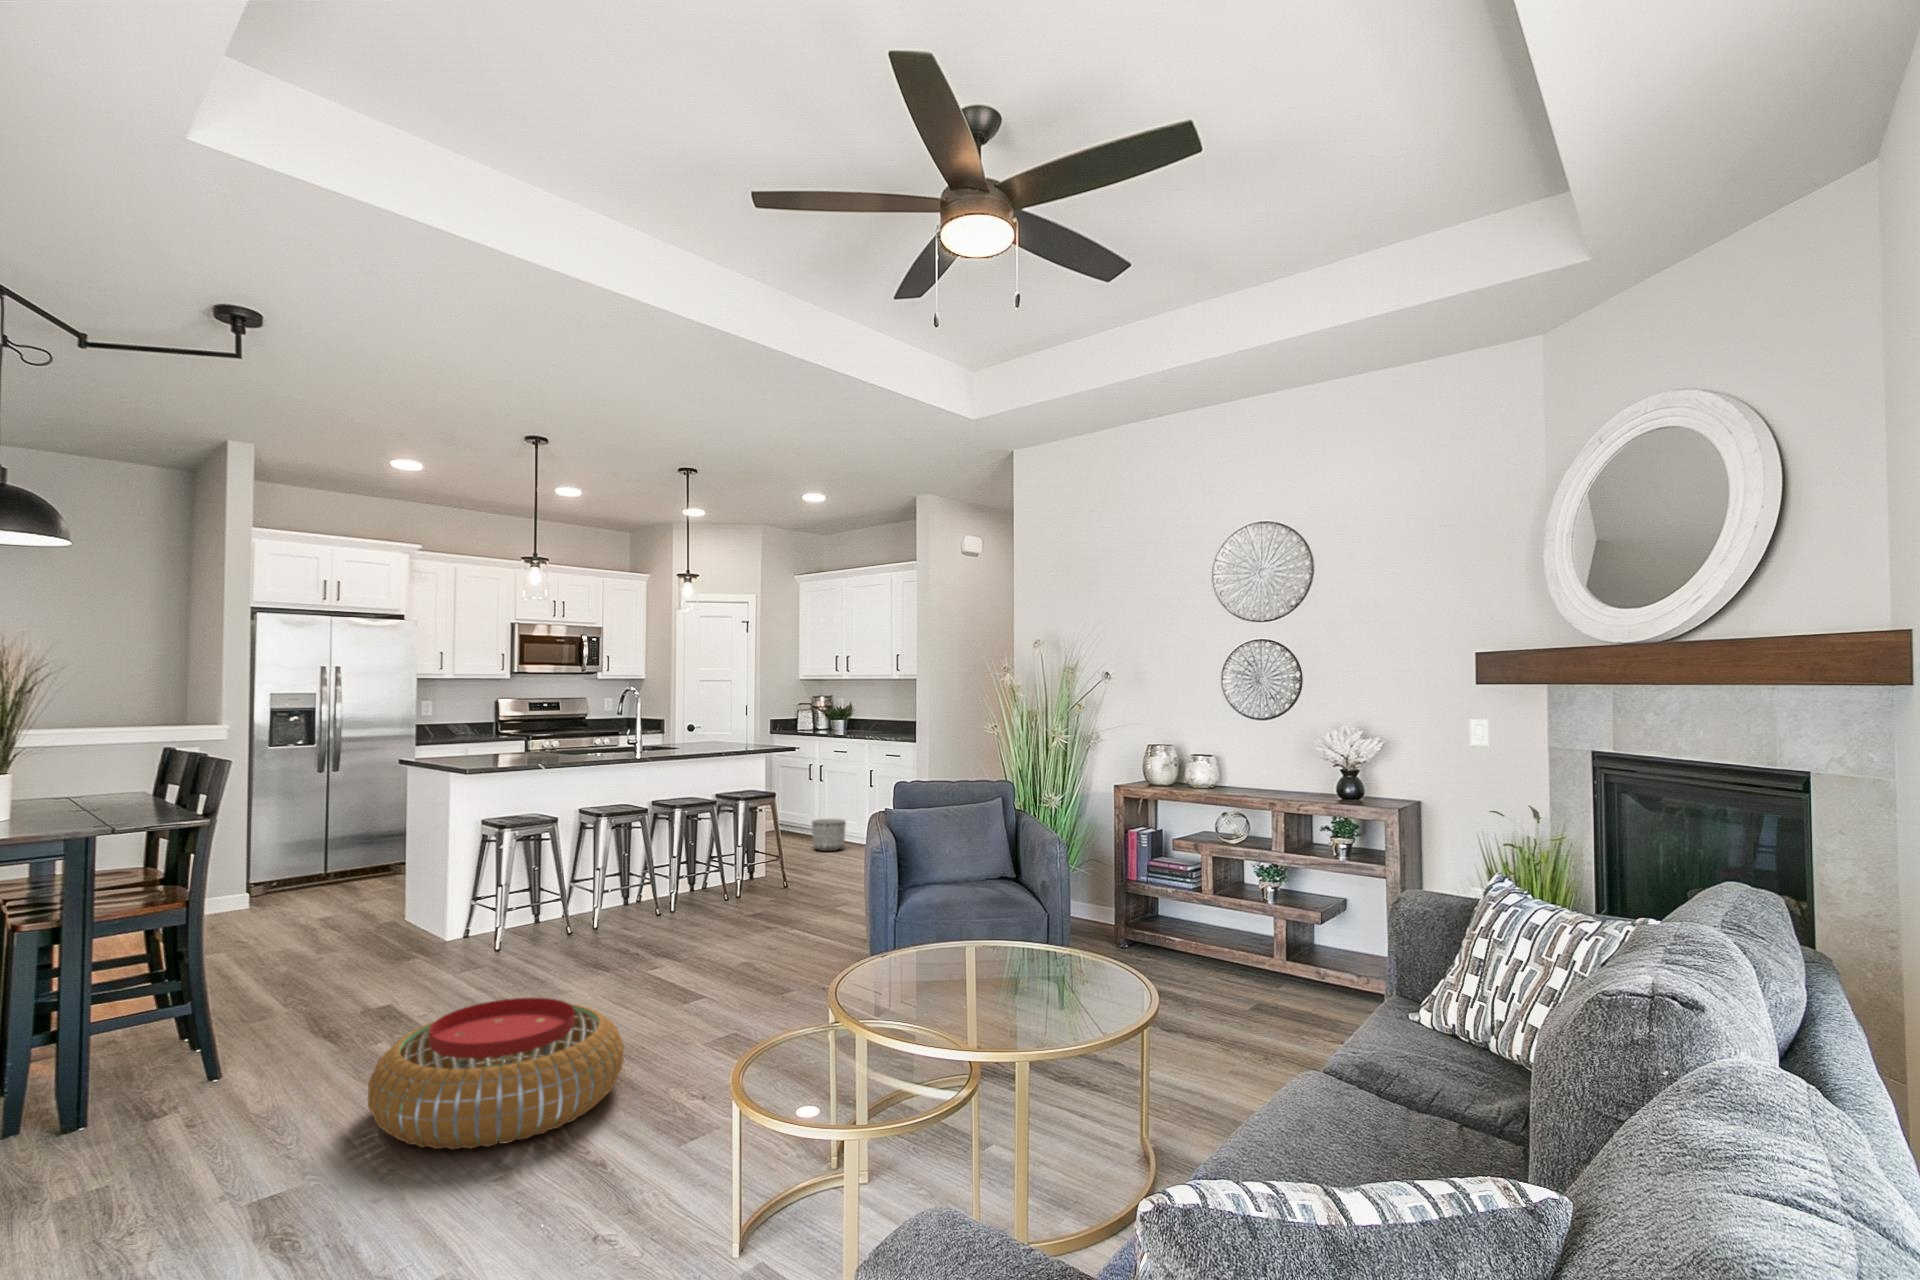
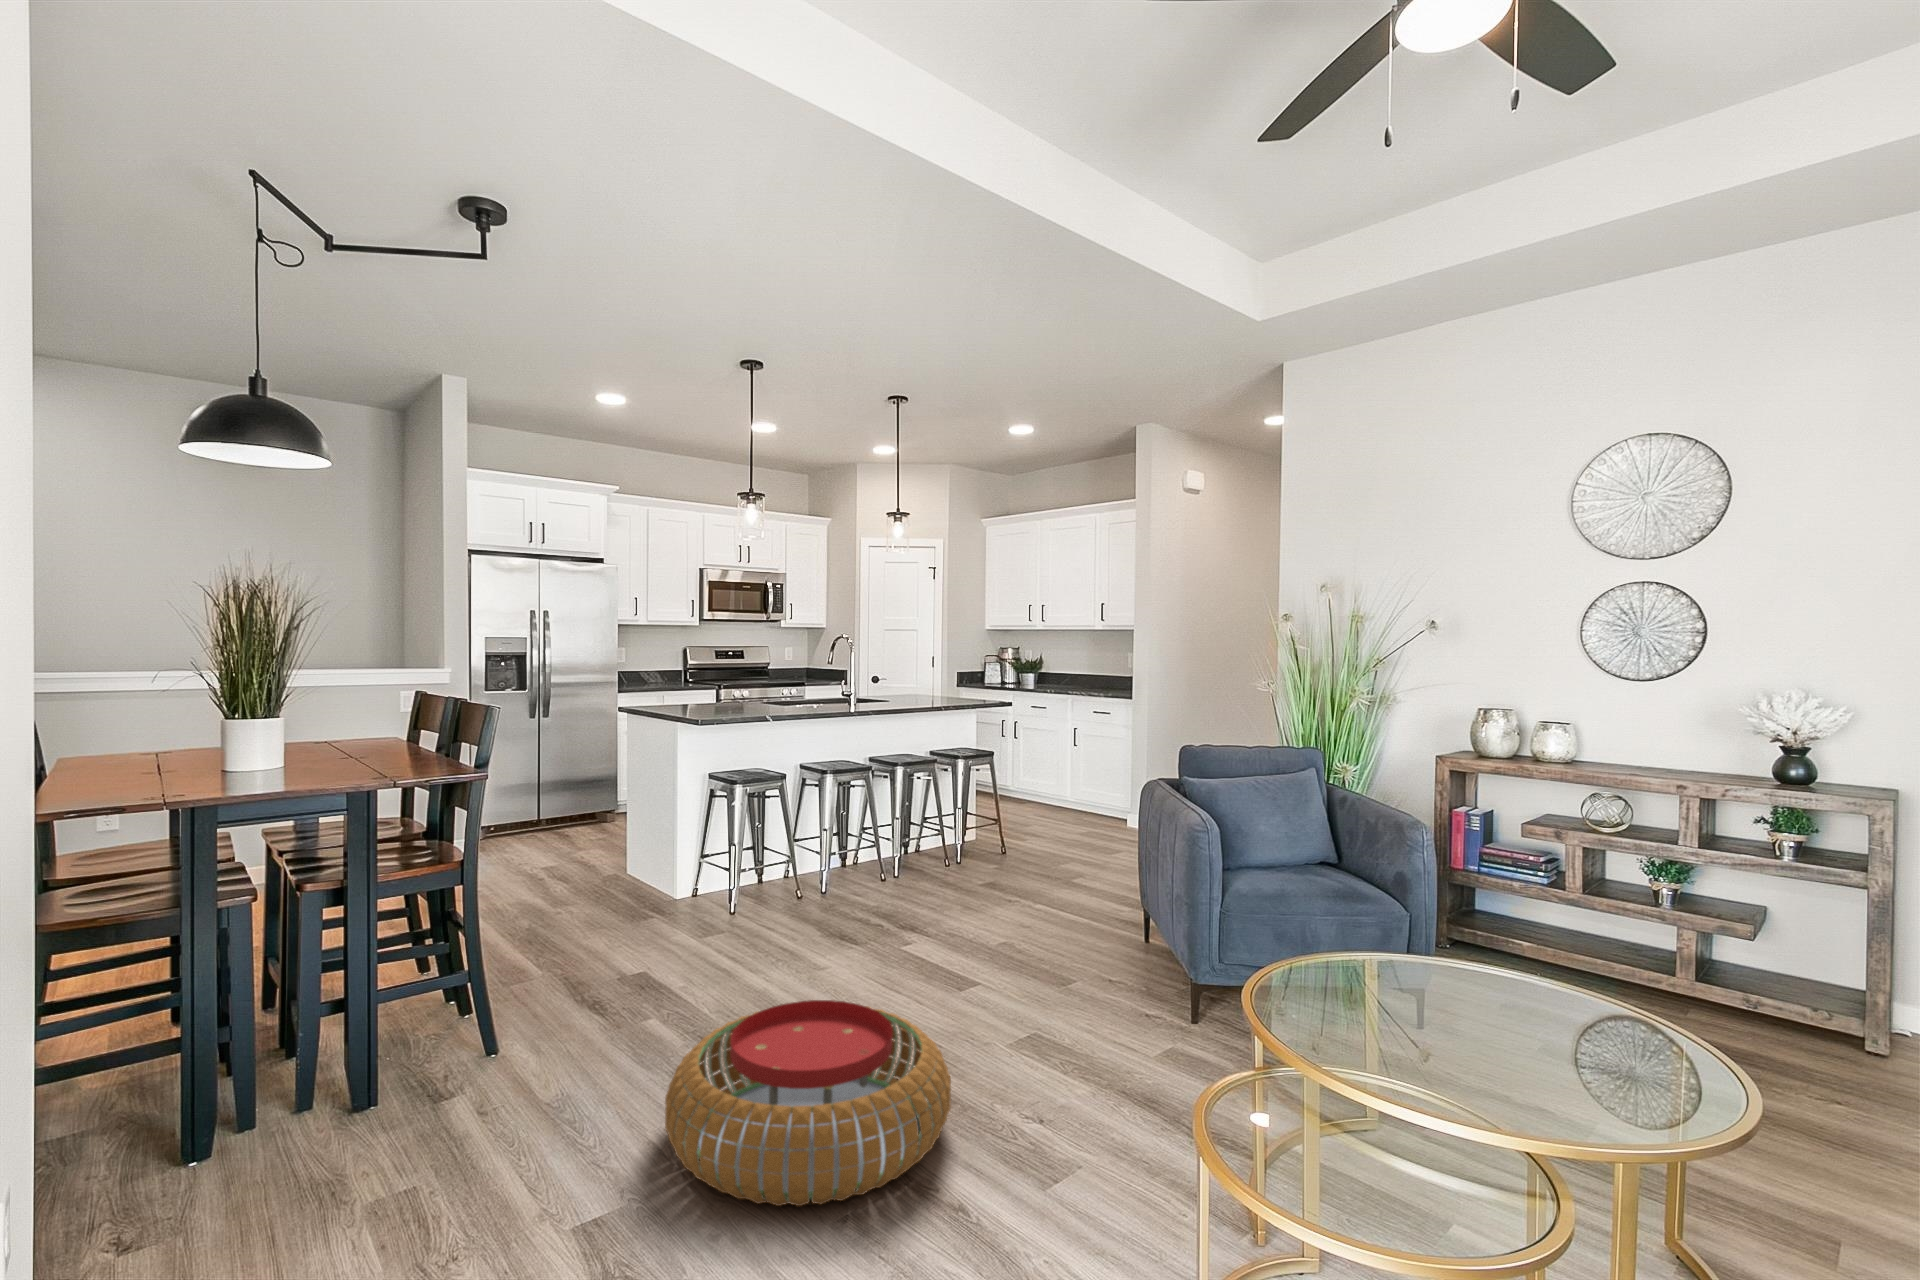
planter: present [812,818,846,851] -> none [1007,775,1043,809]

